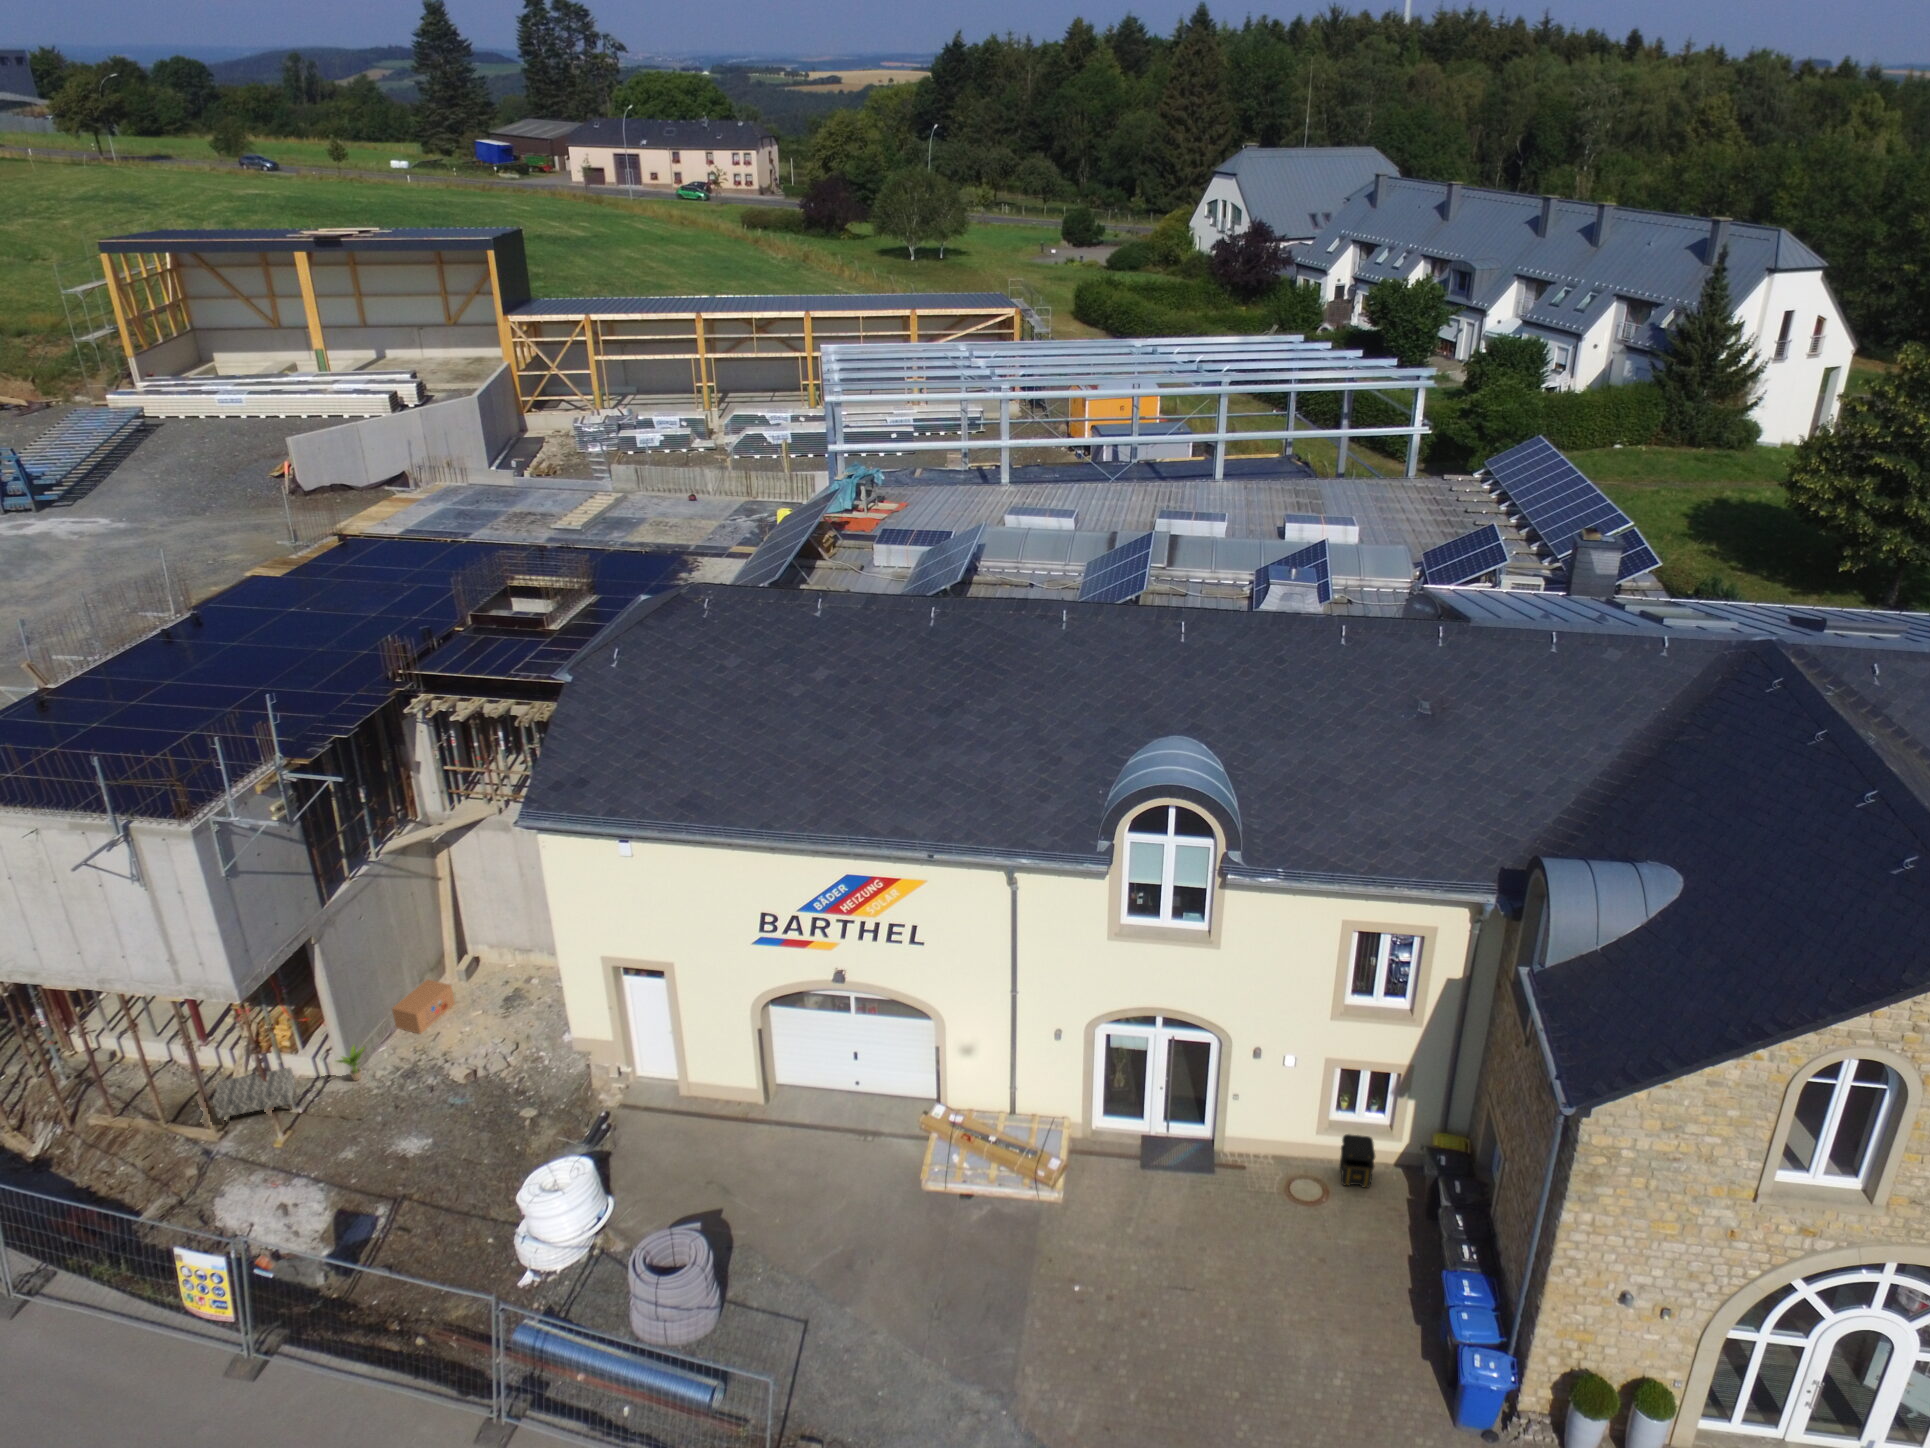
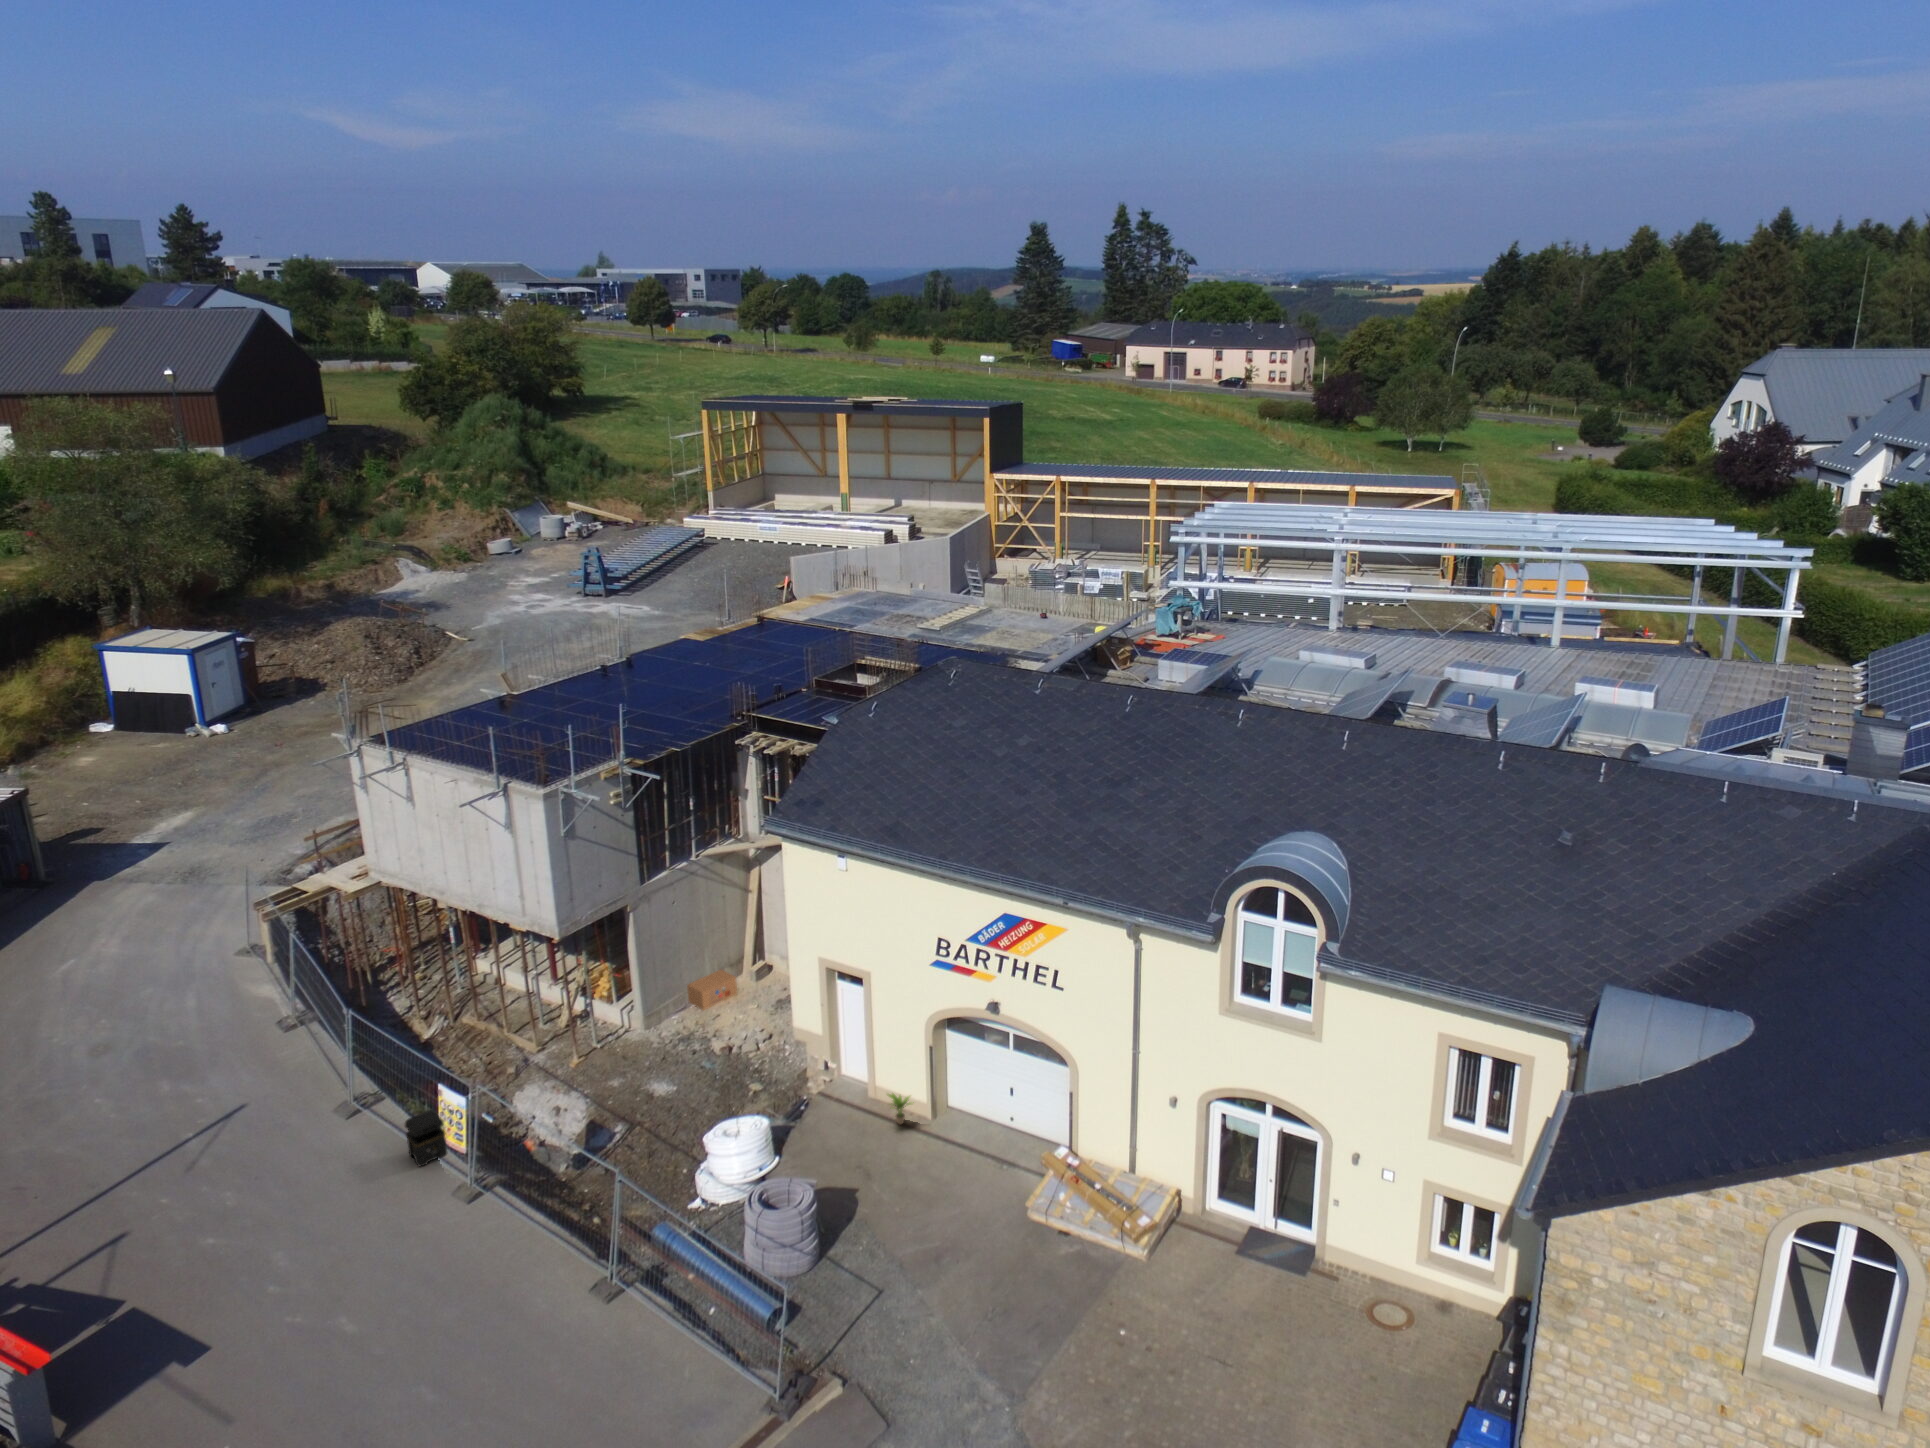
potted plant: present [337,1045,365,1081] -> present [888,1094,914,1124]
bench: present [213,1068,296,1124] -> none [541,1009,602,1044]
toolbox: present [1340,1134,1375,1188] -> present [405,1110,447,1166]

